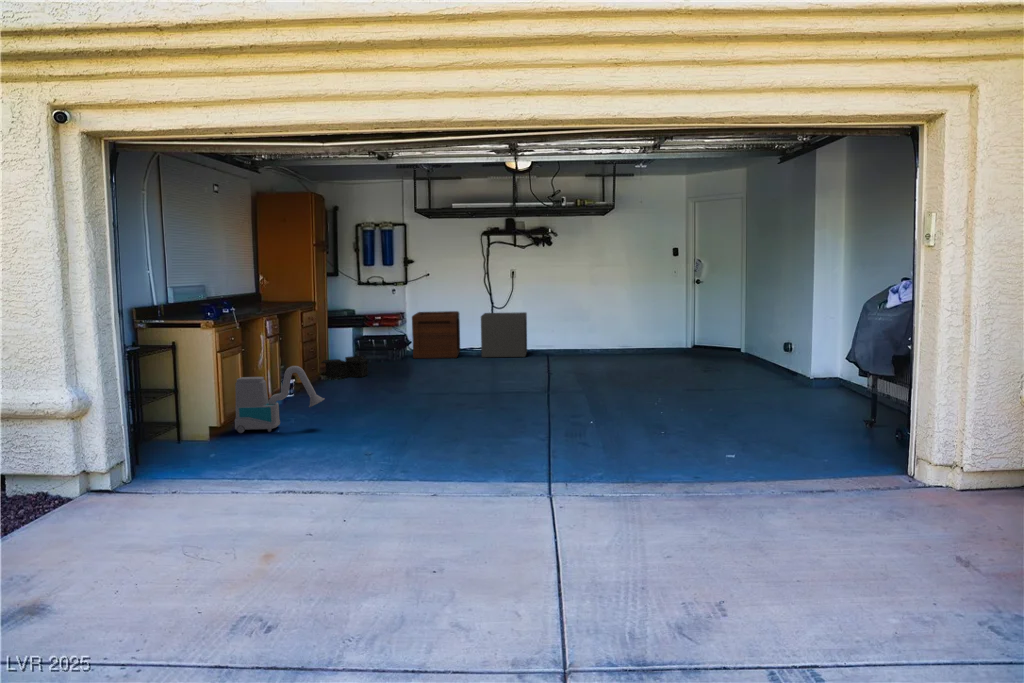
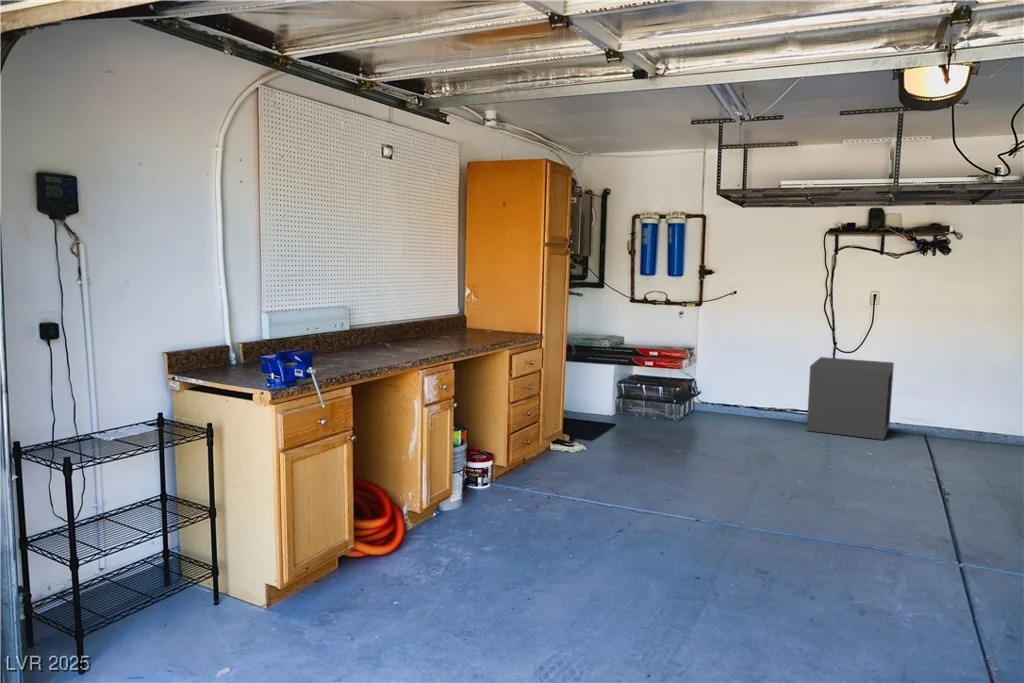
wooden crate: present [412,311,460,359] -> none [697,347,778,427]
storage bin: present [321,356,368,379] -> none [542,416,619,454]
vacuum cleaner: present [235,366,325,433] -> none [324,480,463,586]

